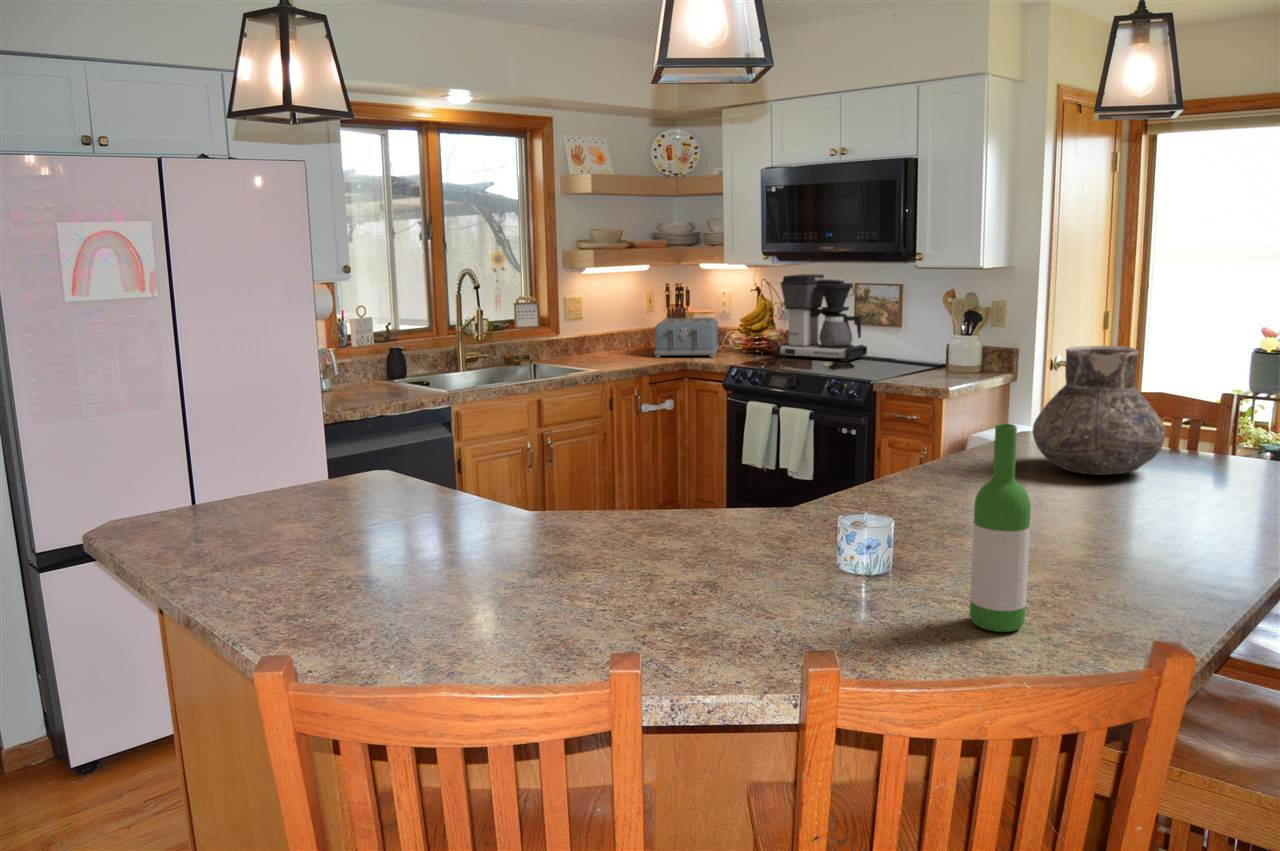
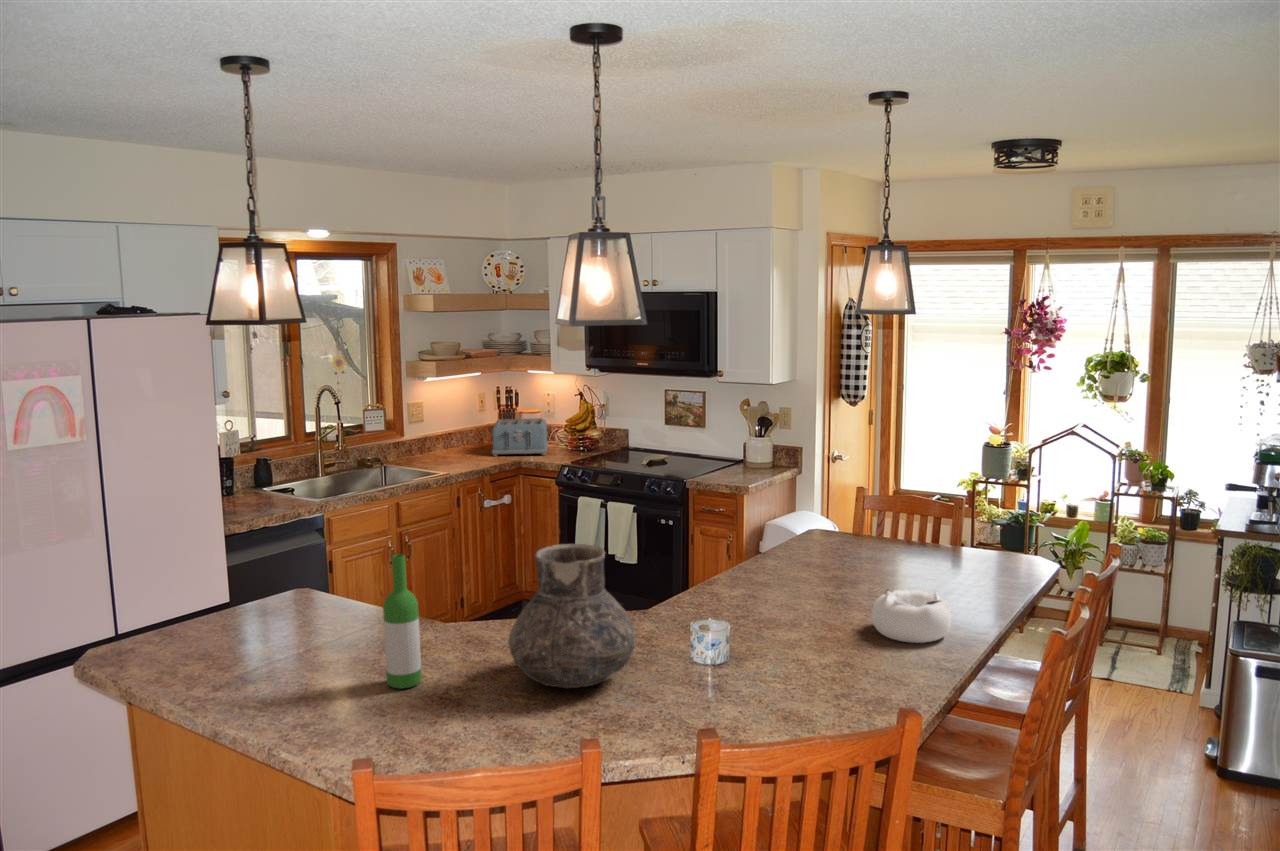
coffee maker: present [776,274,867,362] -> none [600,382,677,458]
vase: present [1032,346,1165,475] -> present [508,544,636,688]
wine bottle: present [970,424,1031,632] -> present [383,554,421,689]
decorative bowl: none [1107,489,1234,566] -> present [872,589,952,643]

